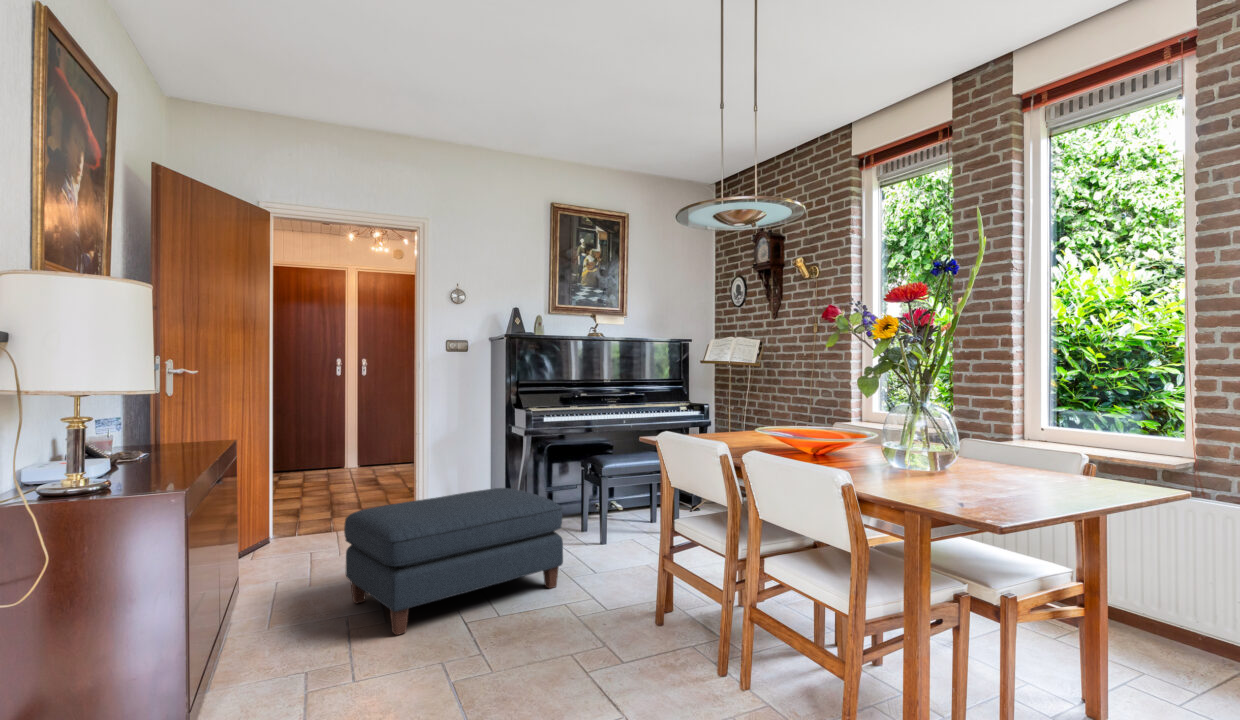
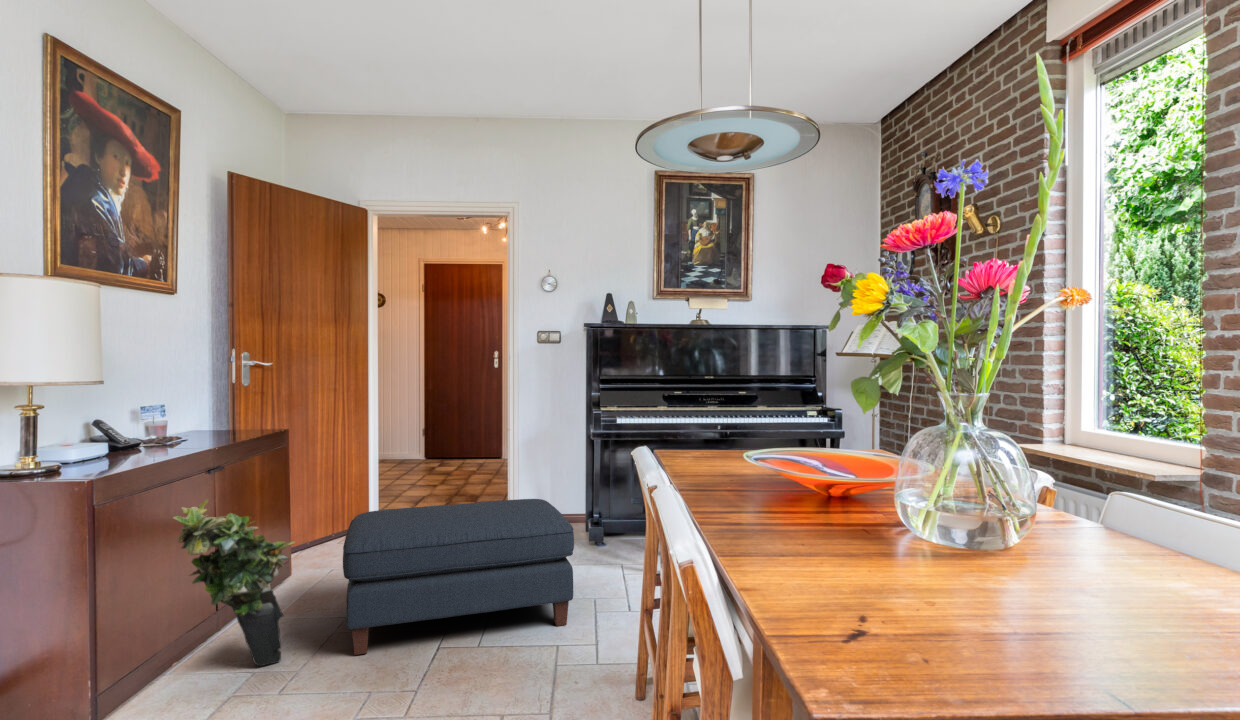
potted plant: none [229,503,338,659] -> present [174,500,295,666]

